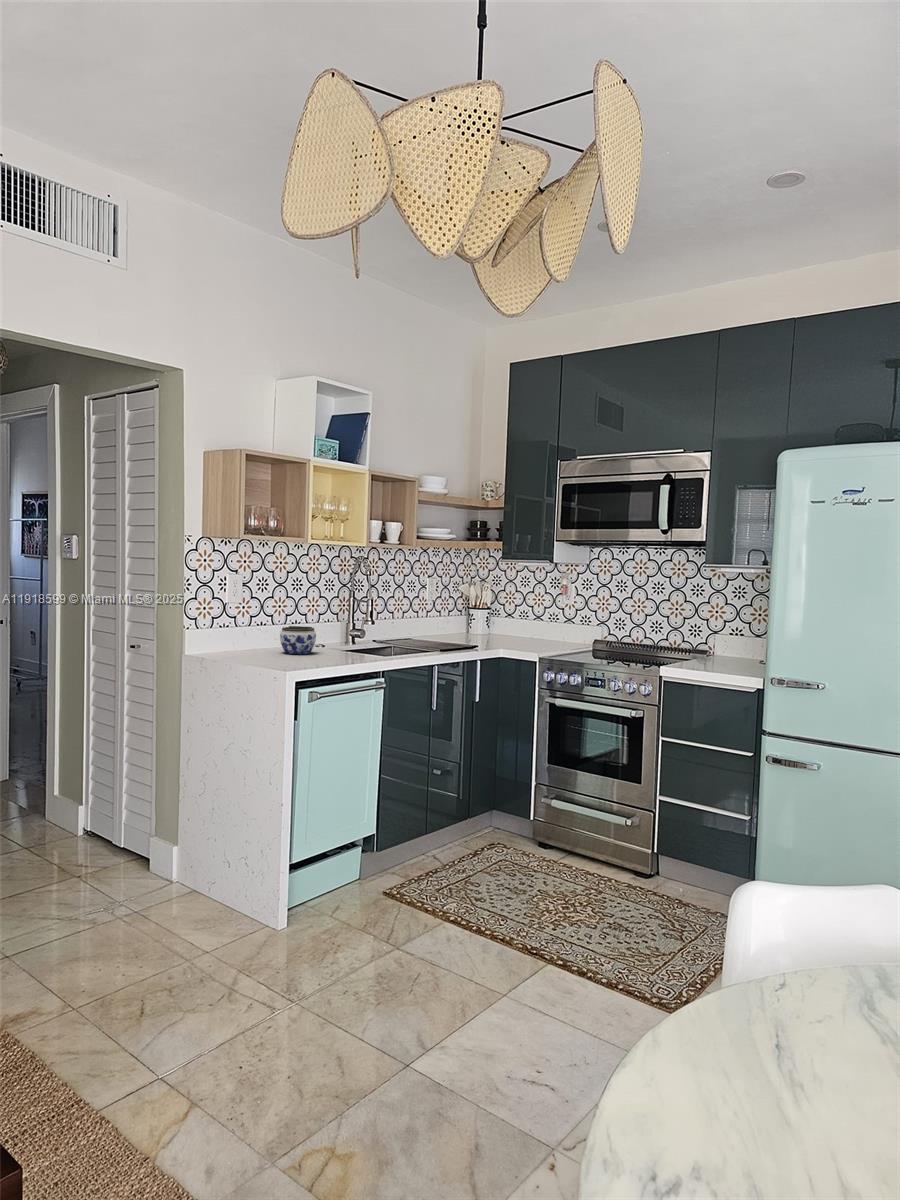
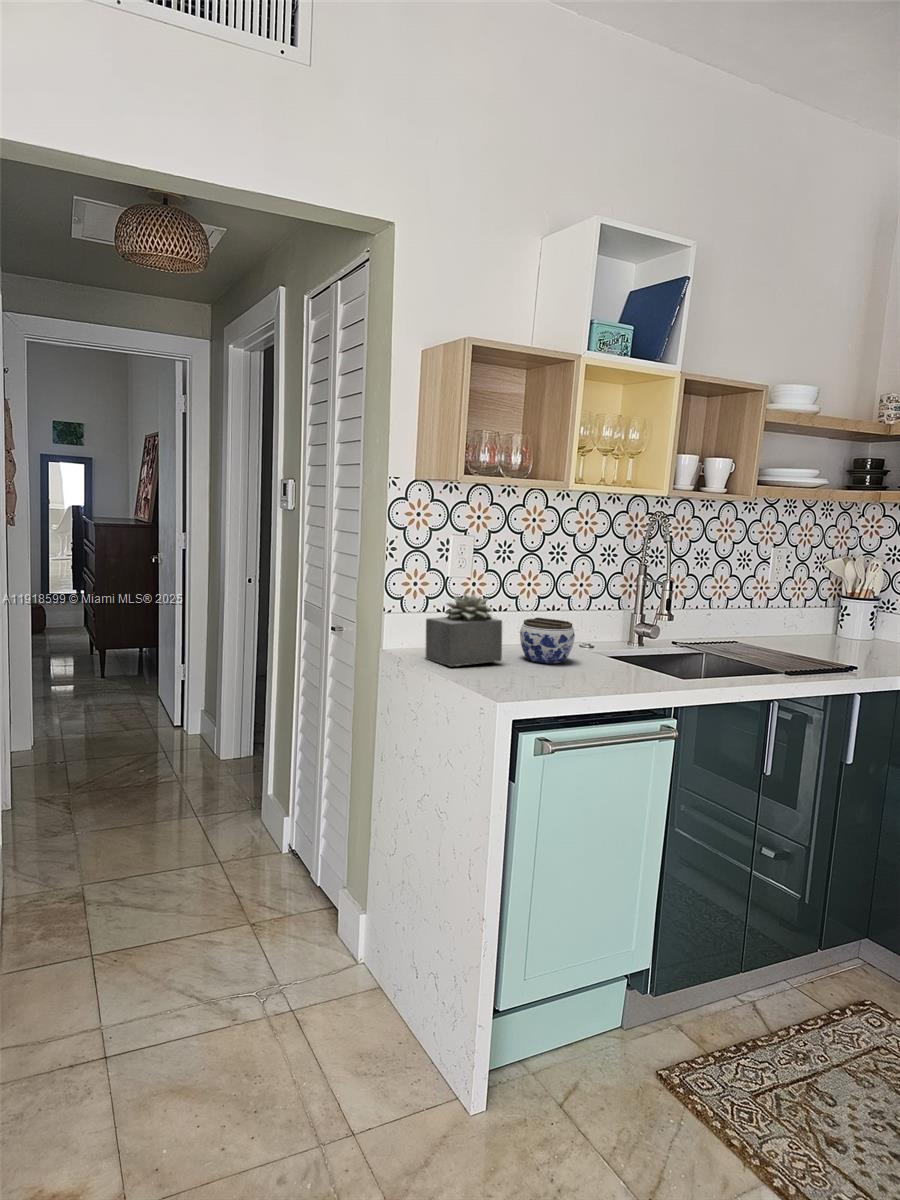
succulent plant: none [218,611,272,659] -> present [426,594,502,666]

